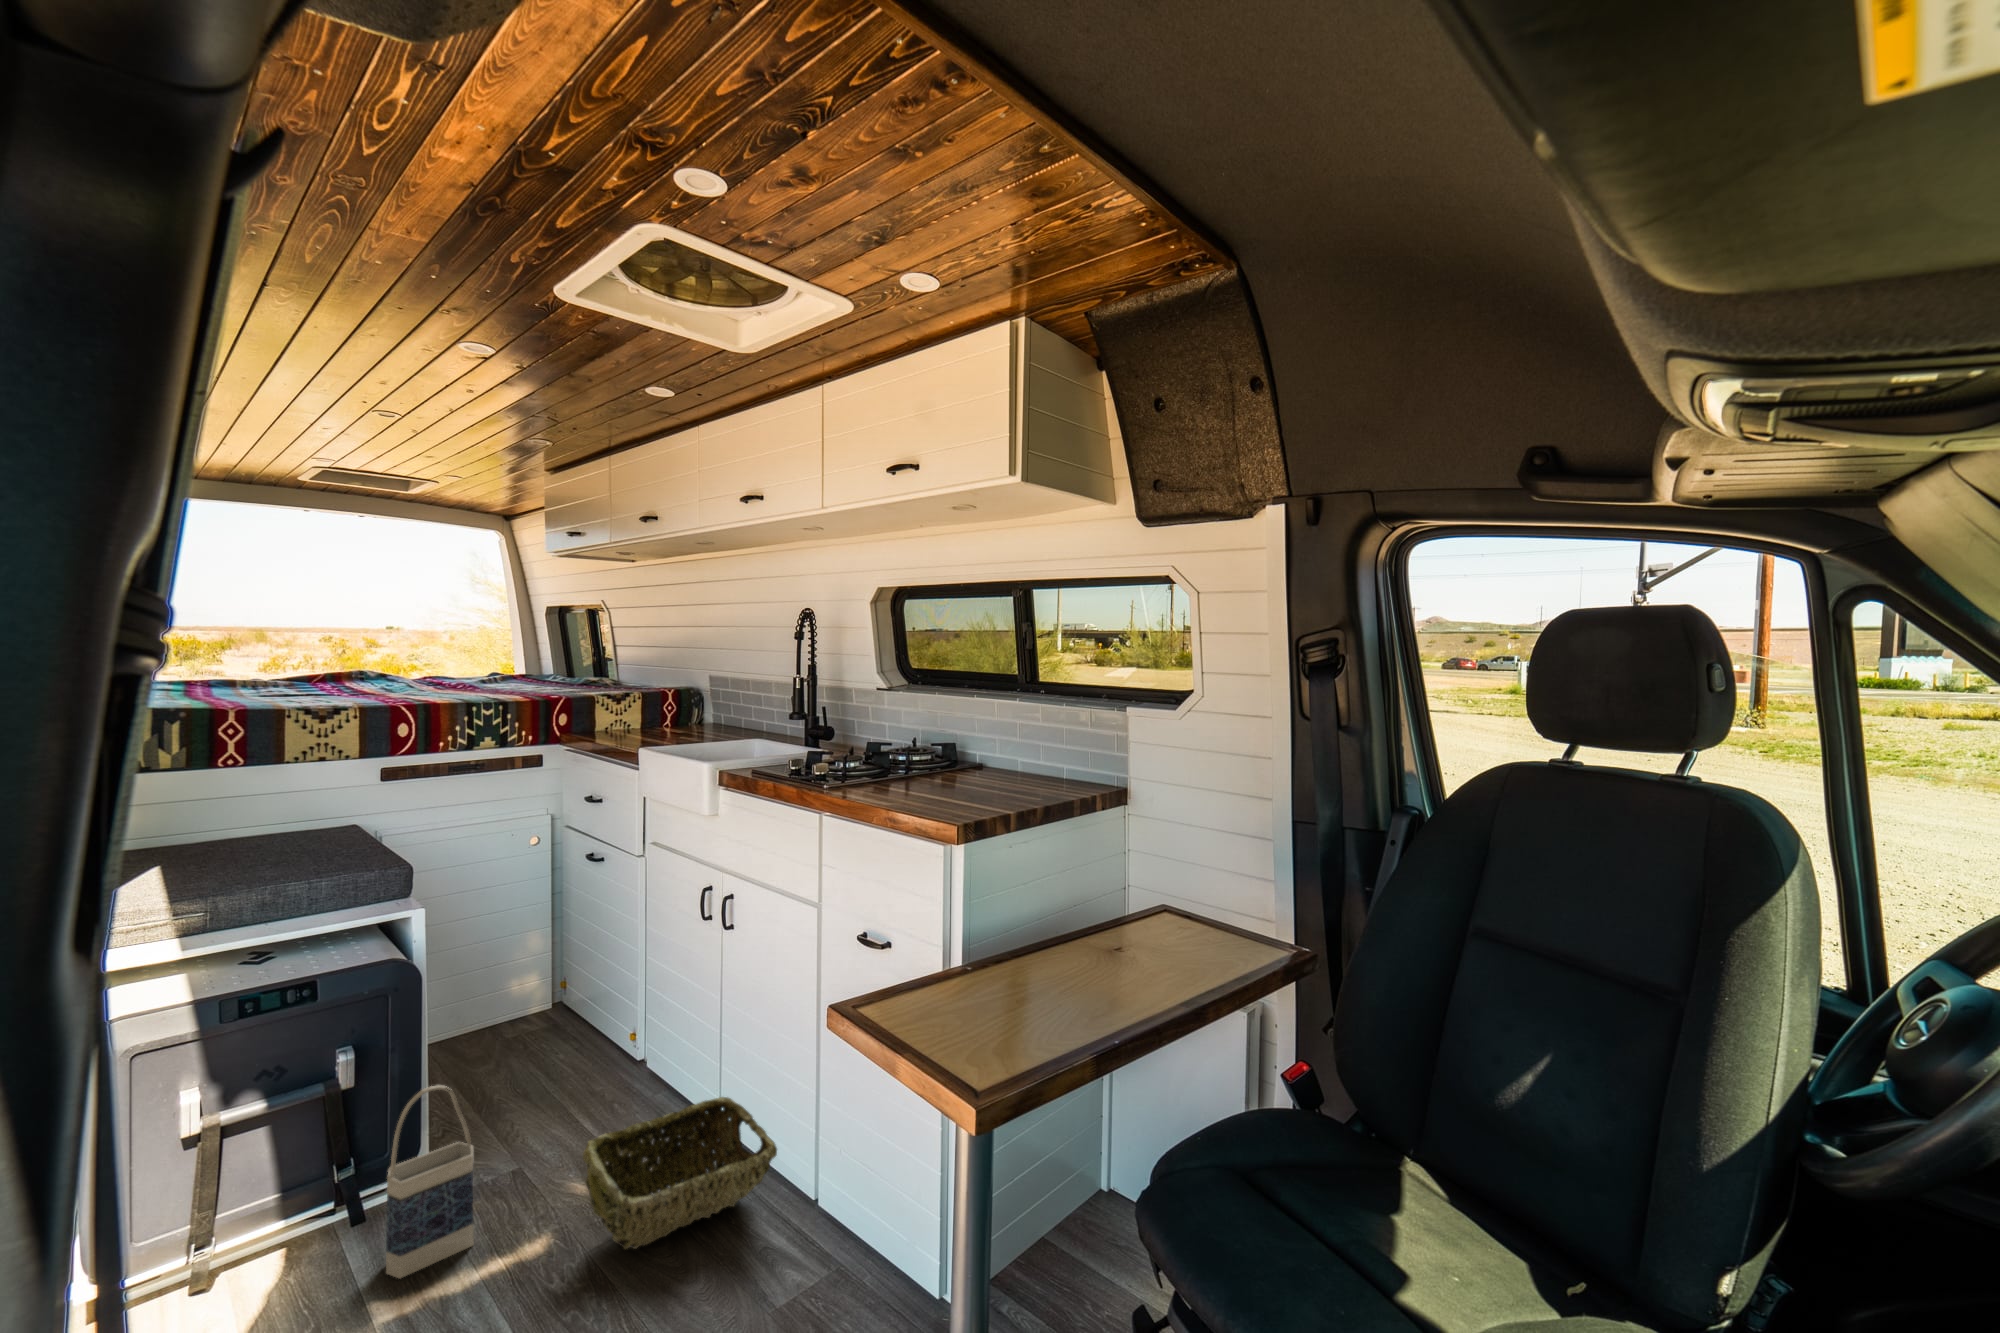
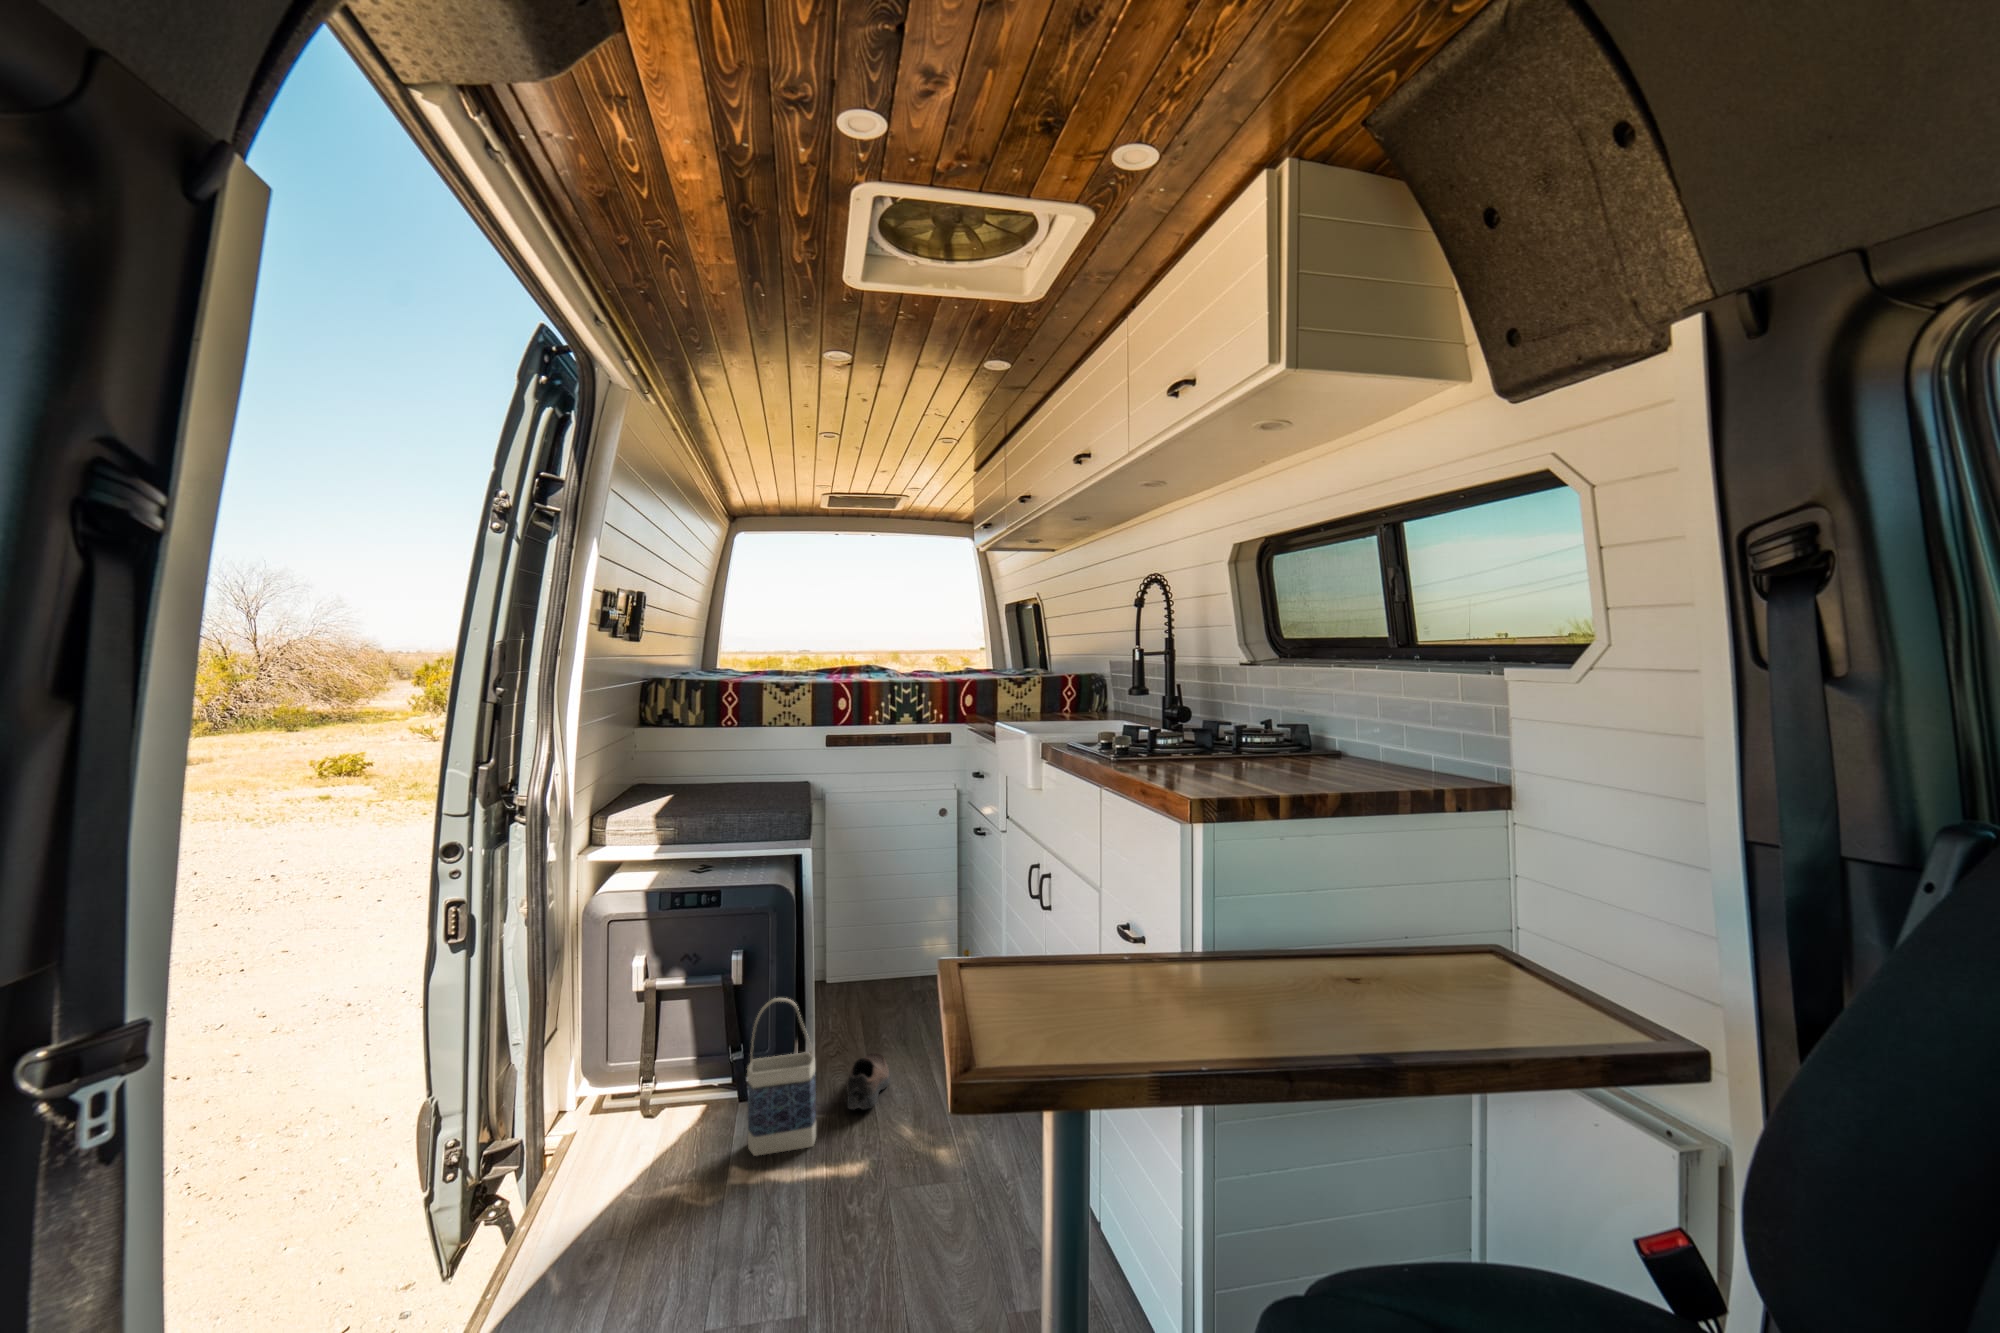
woven basket: present [583,1097,777,1249] -> none [887,1070,1063,1195]
shoe: none [488,1127,534,1194] -> present [846,1053,890,1109]

